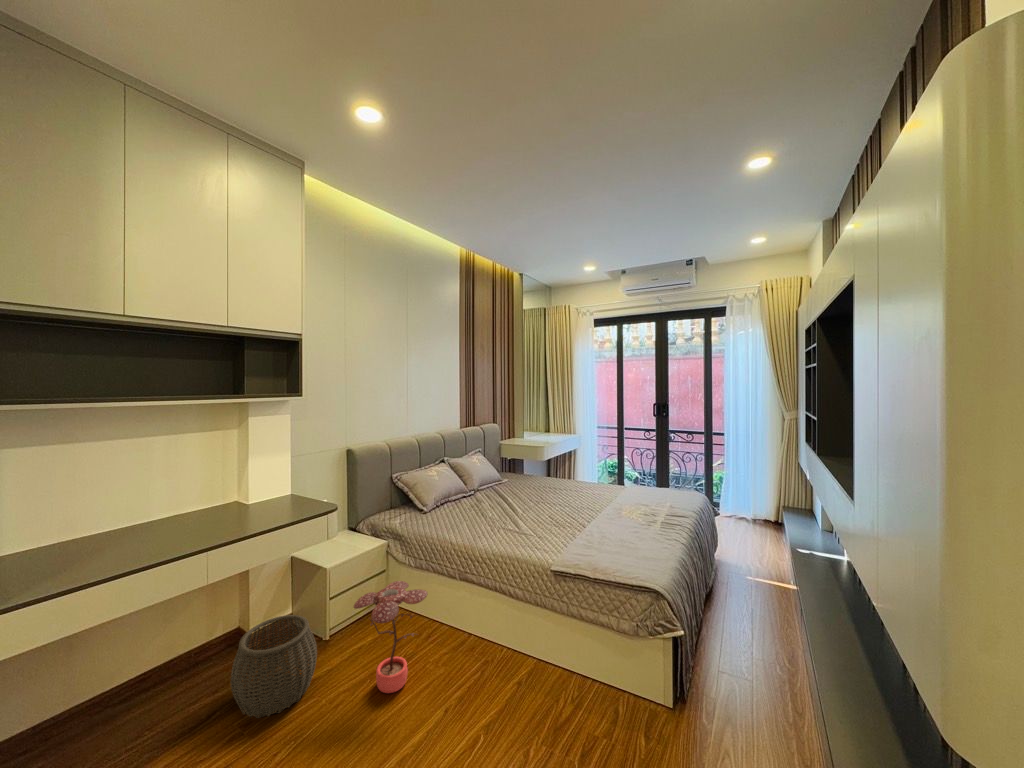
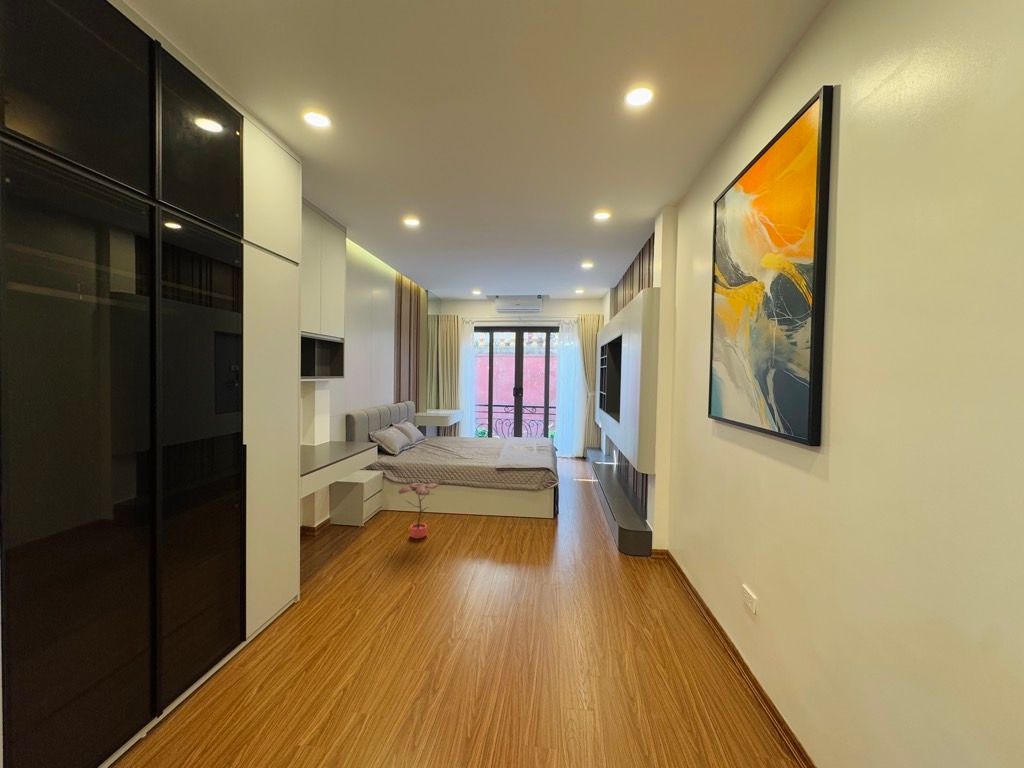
woven basket: present [230,615,317,718] -> none [329,507,377,557]

